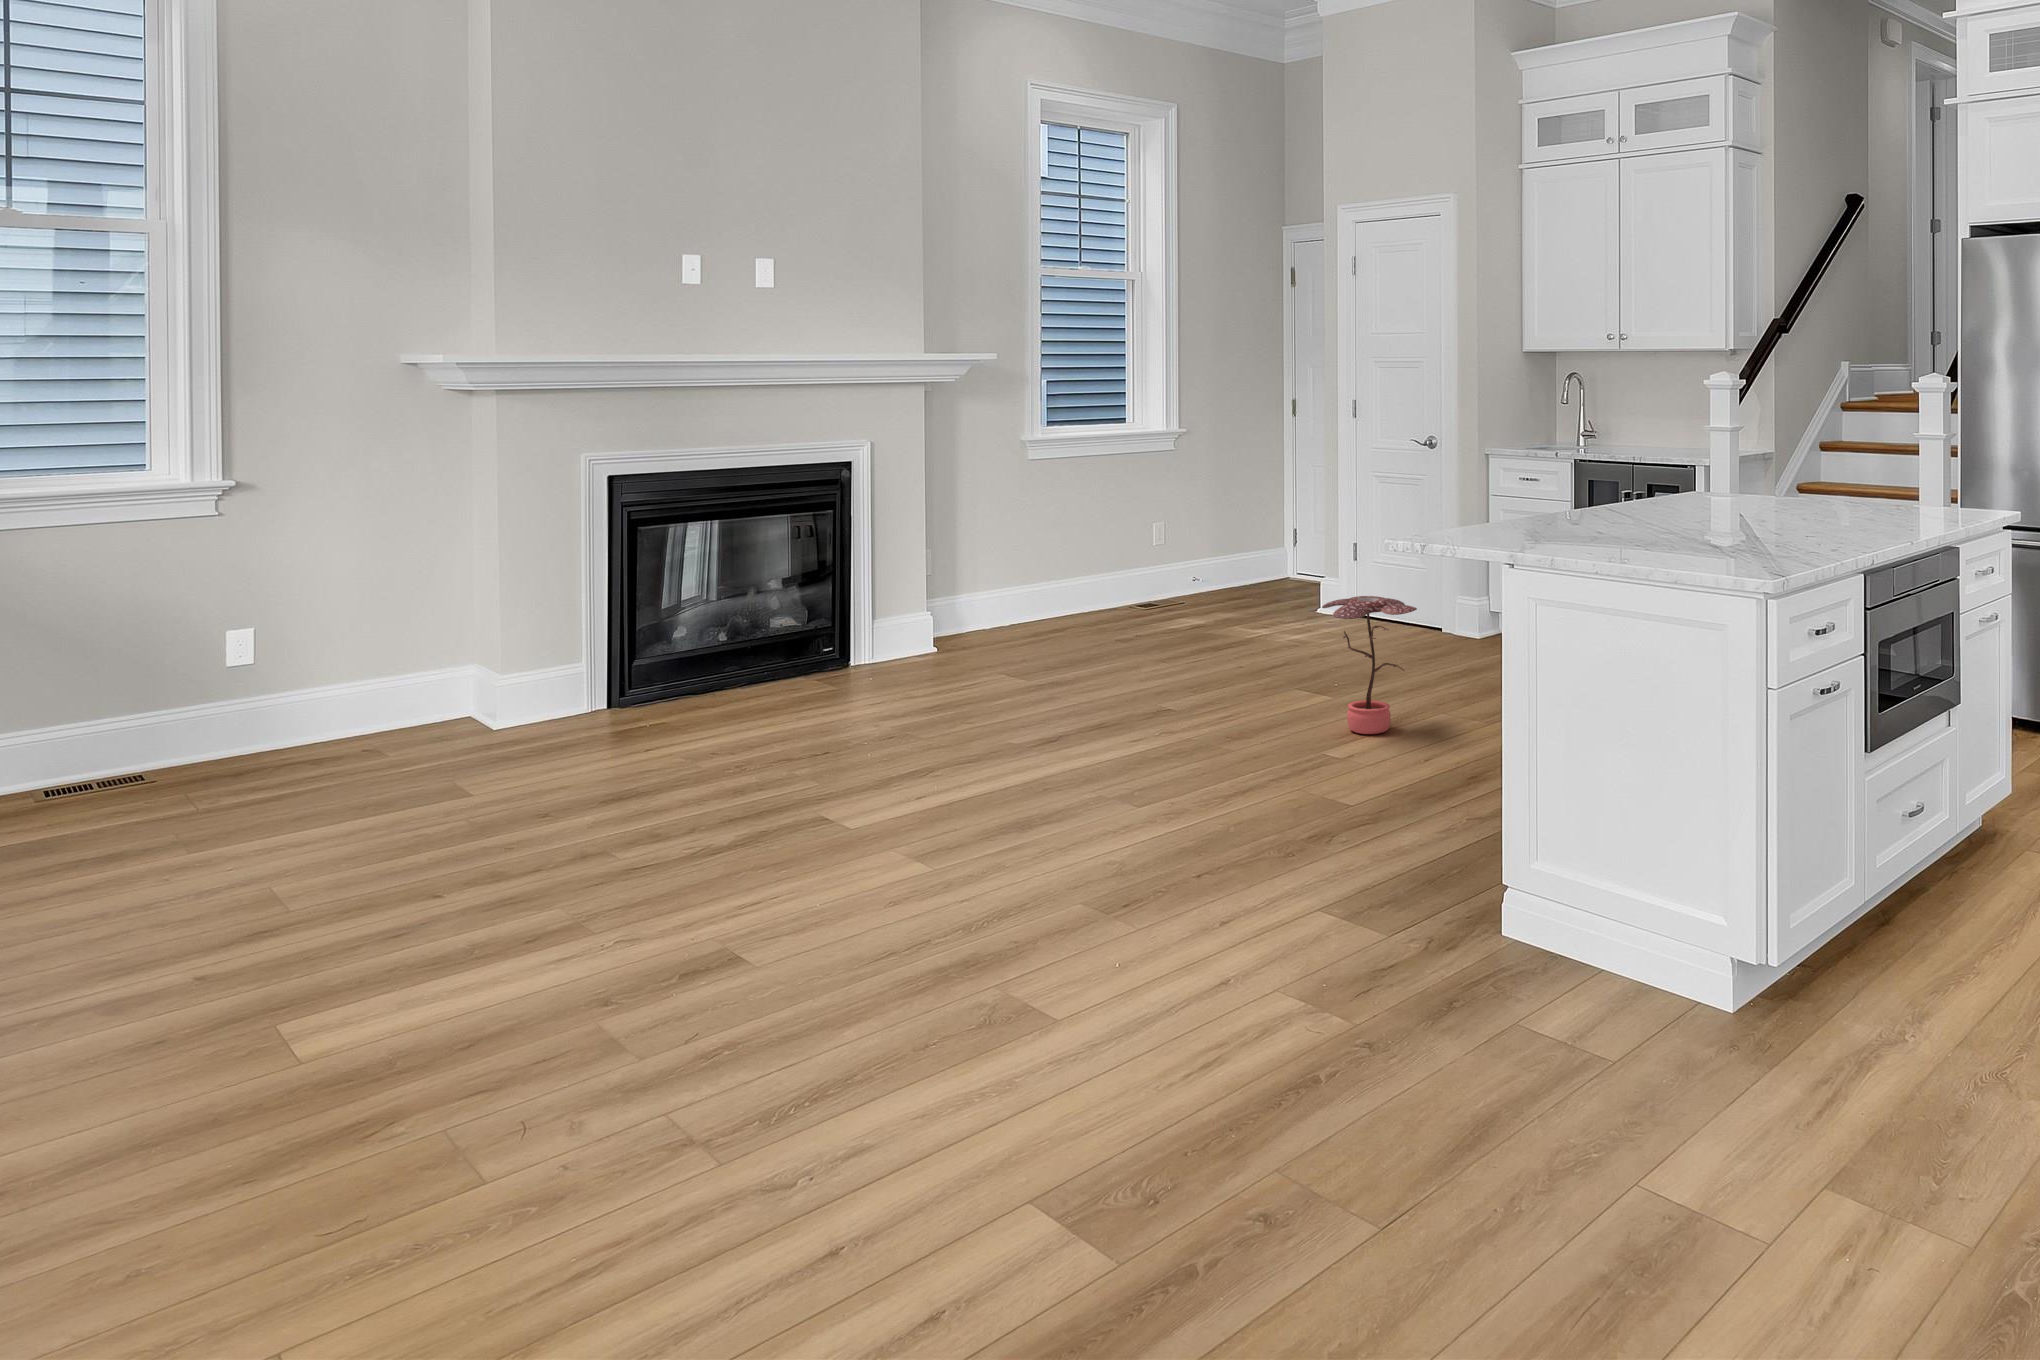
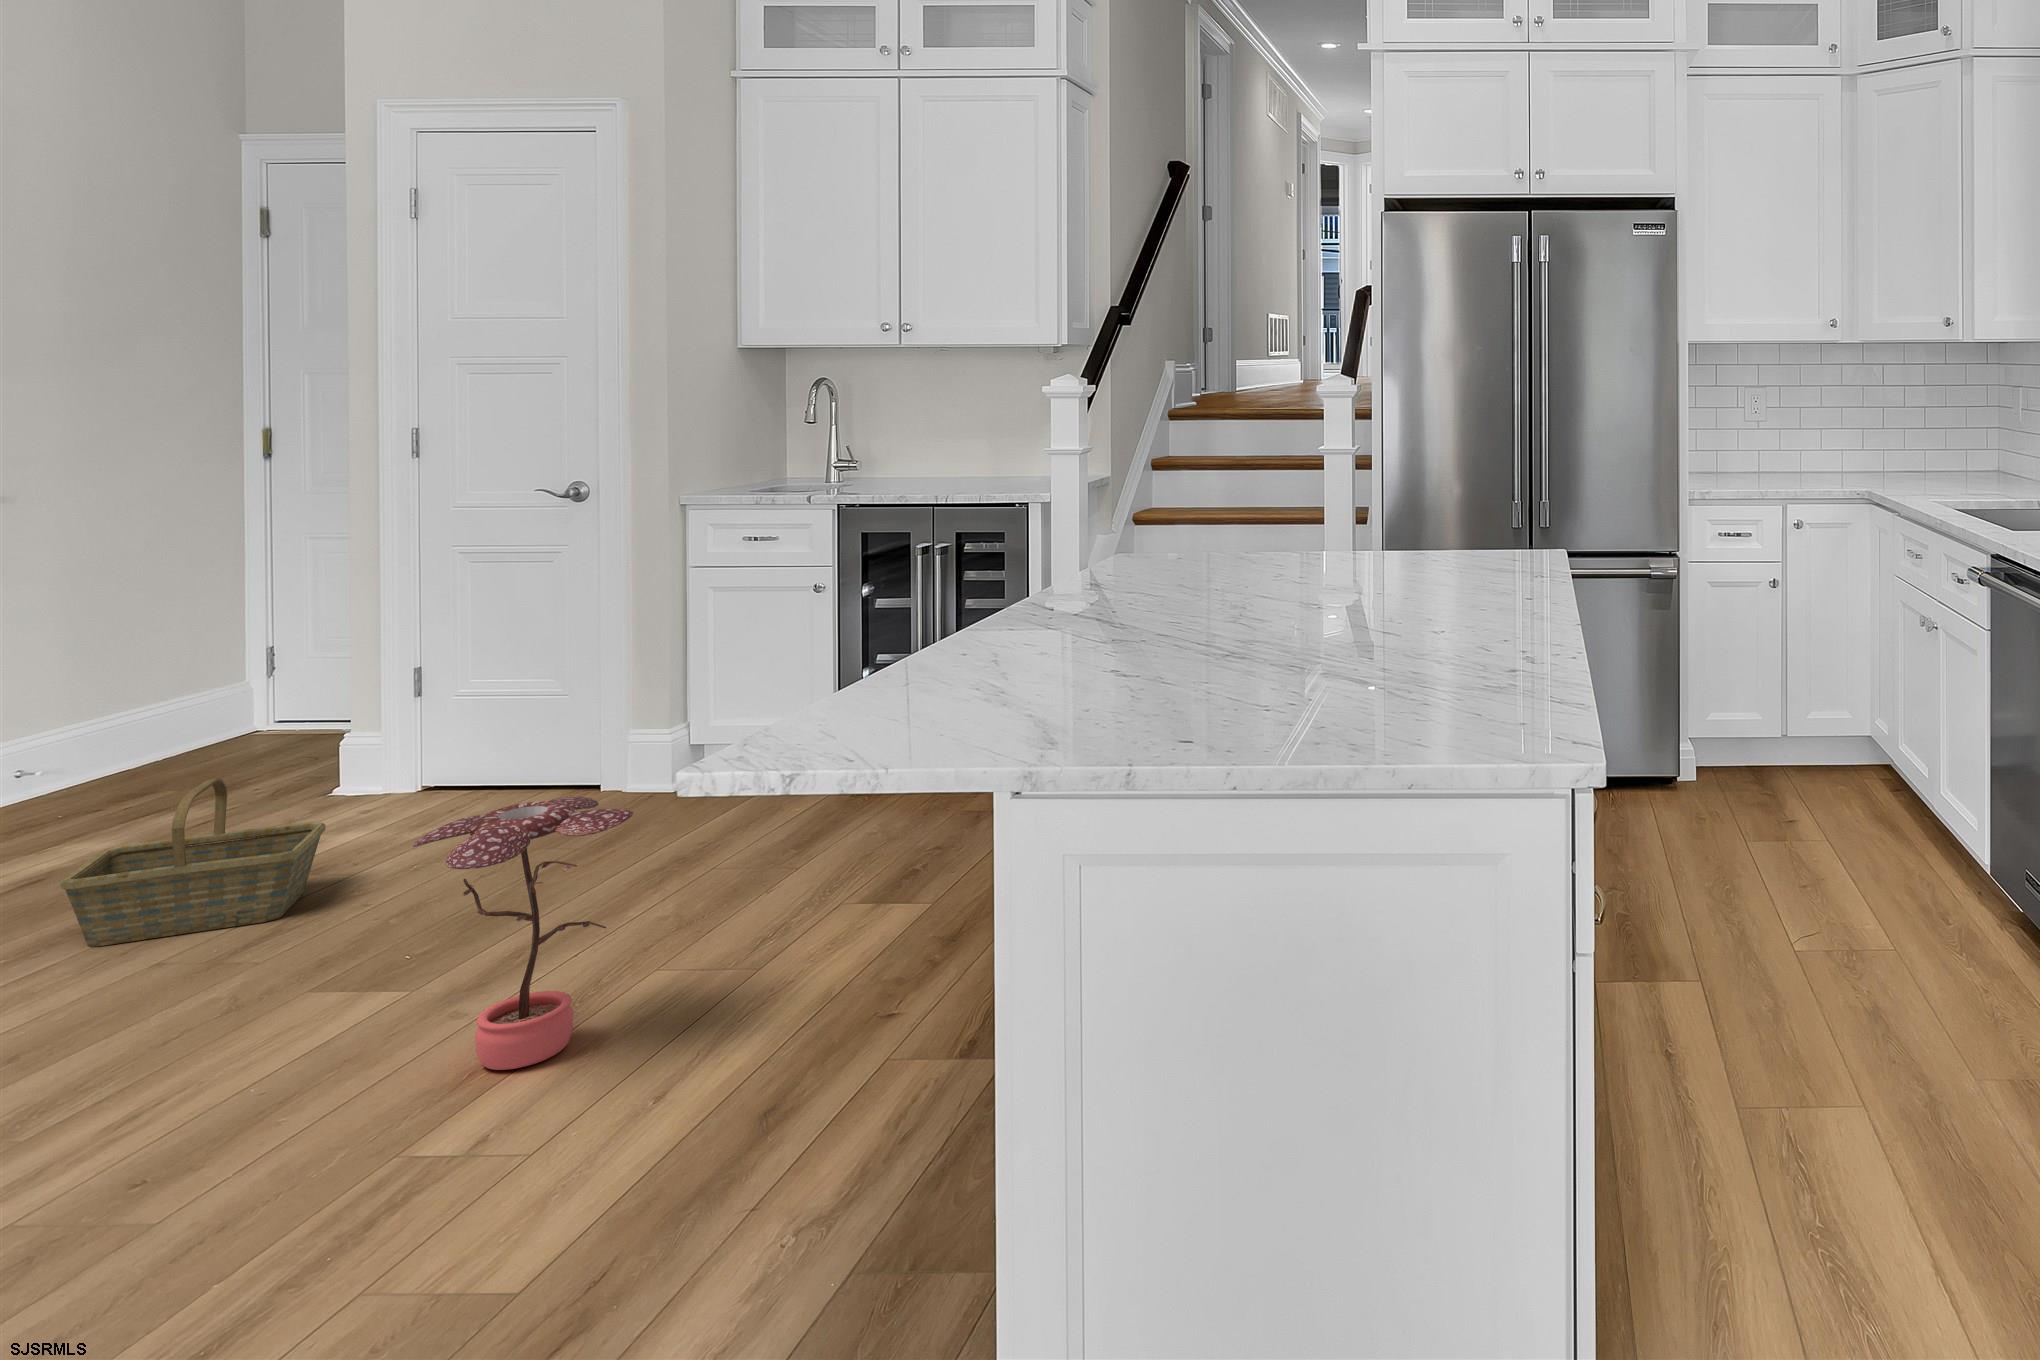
basket: none [1201,581,1303,660] -> present [60,779,325,946]

